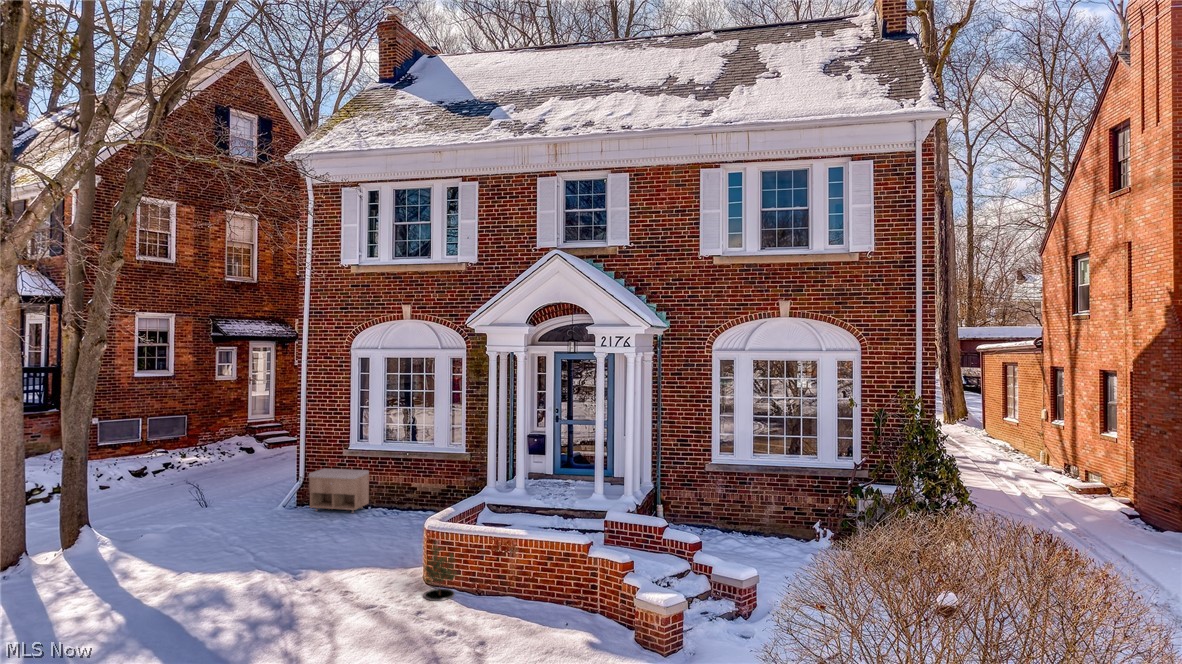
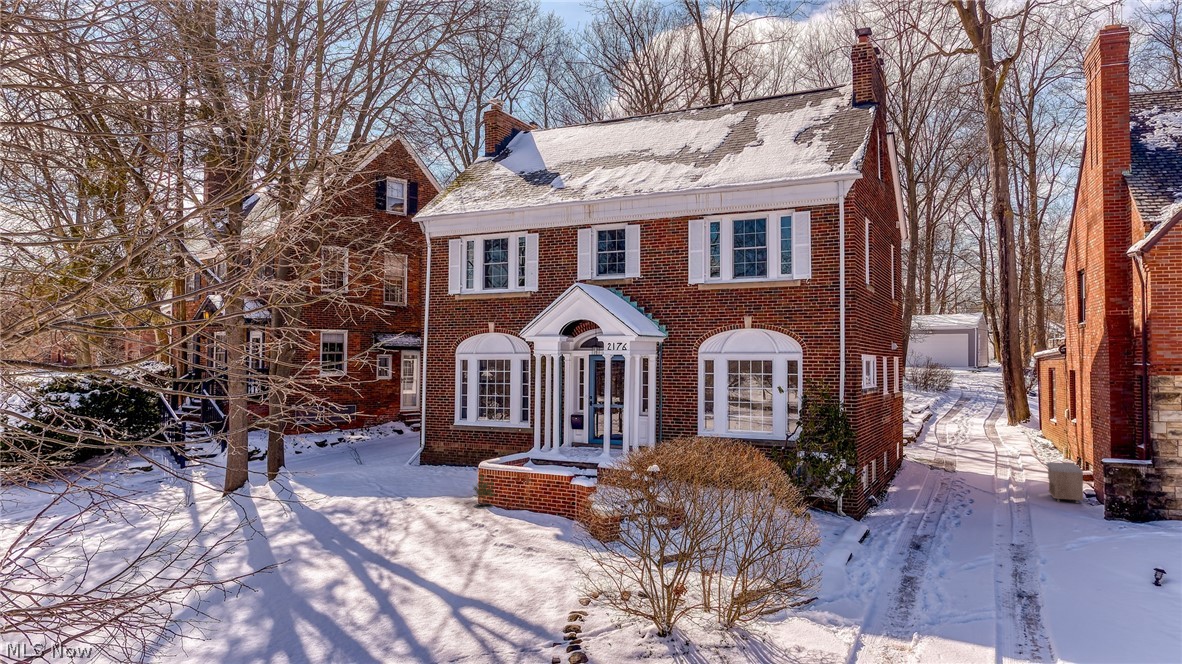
storage bench: present [309,468,369,513] -> present [1046,462,1083,503]

